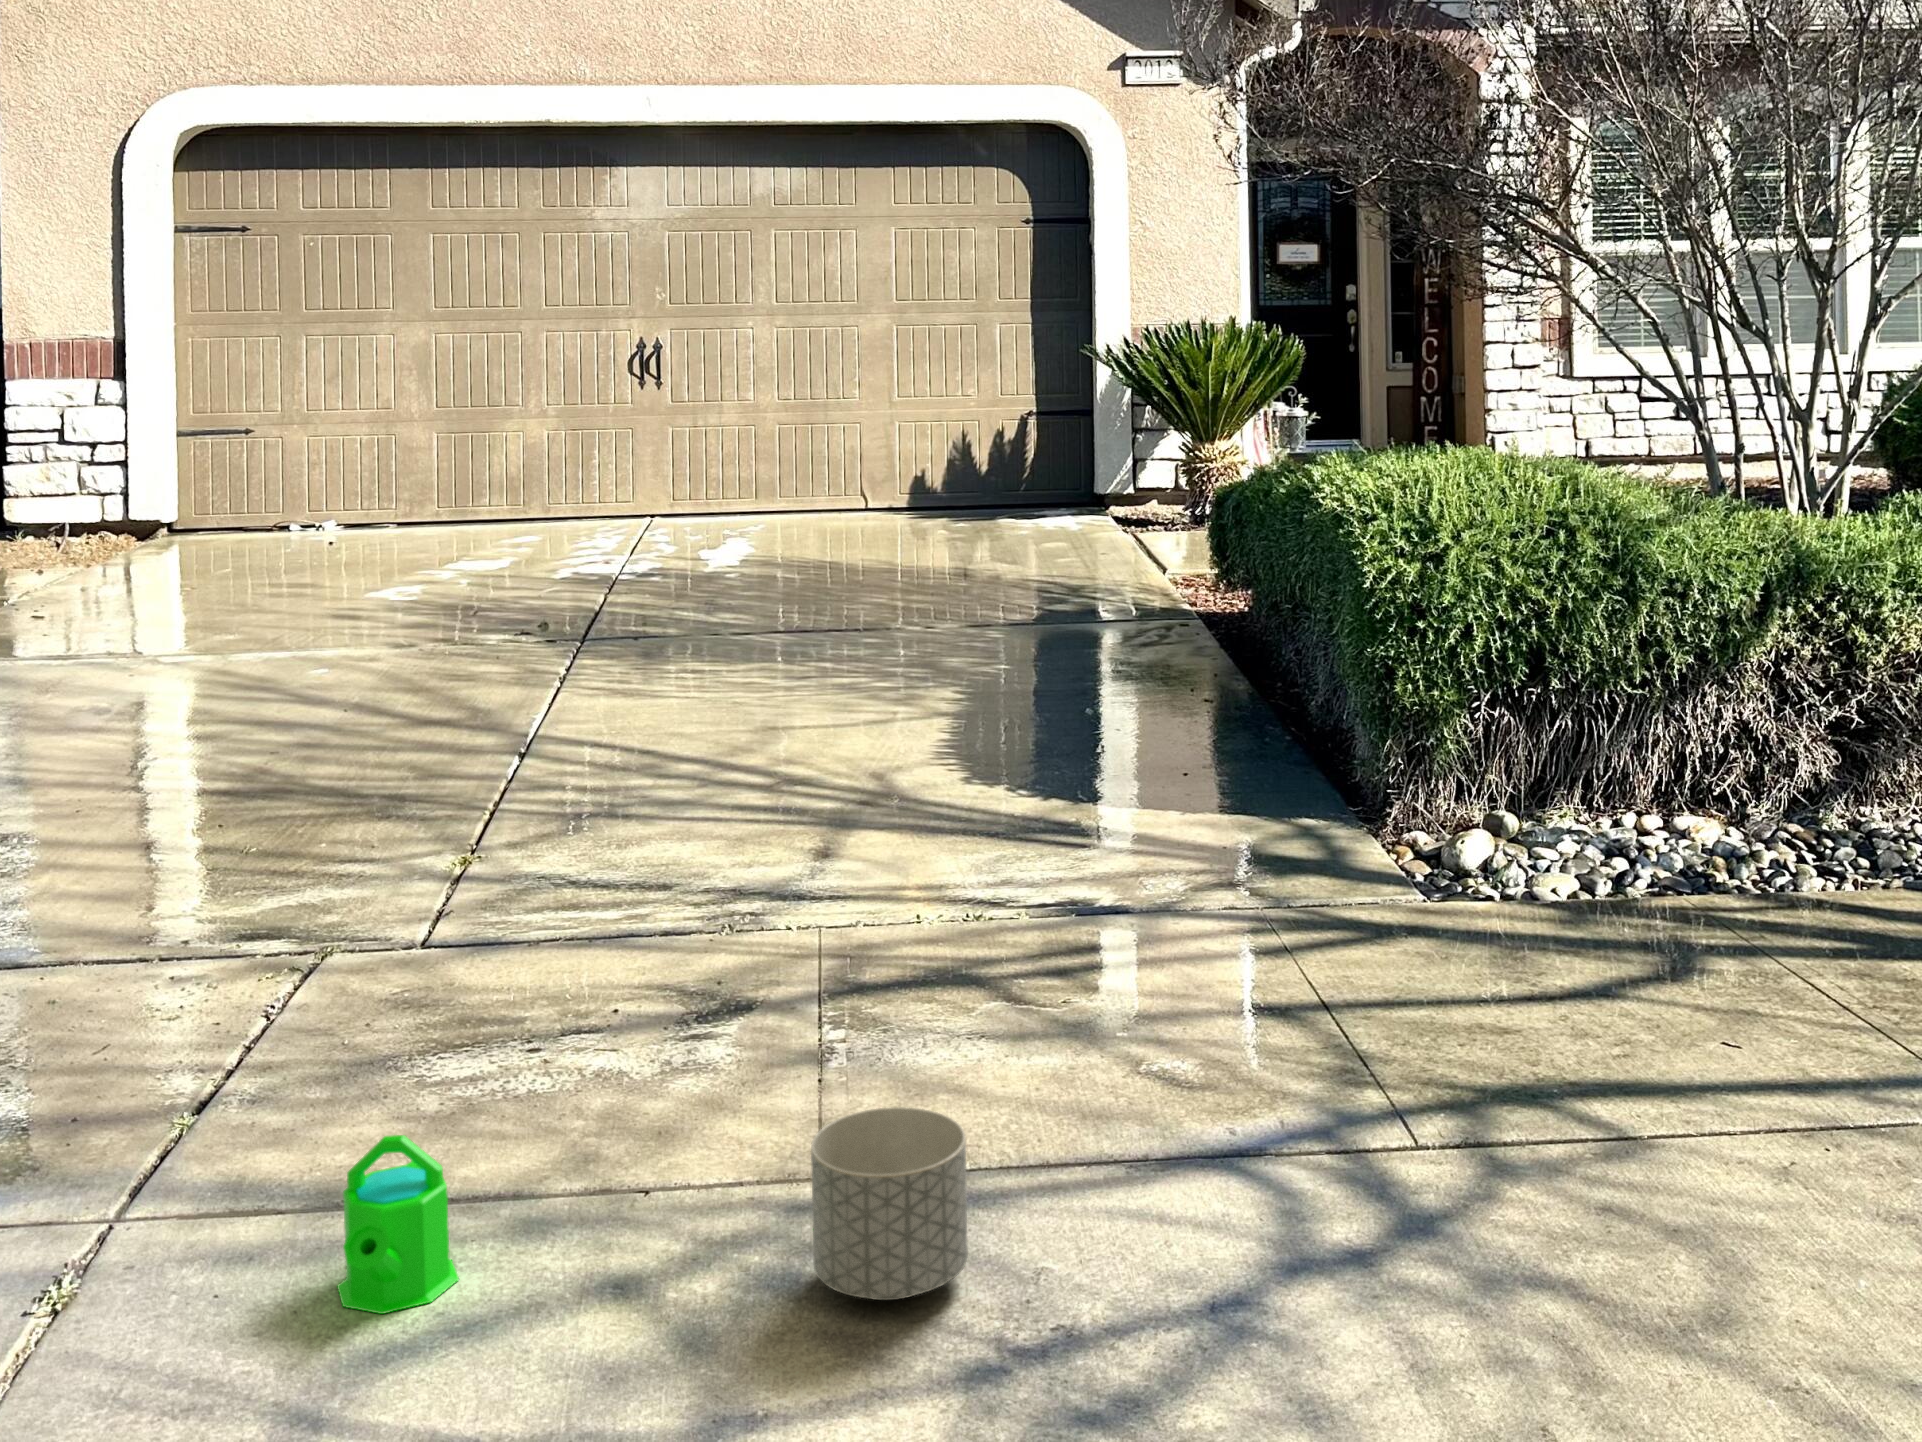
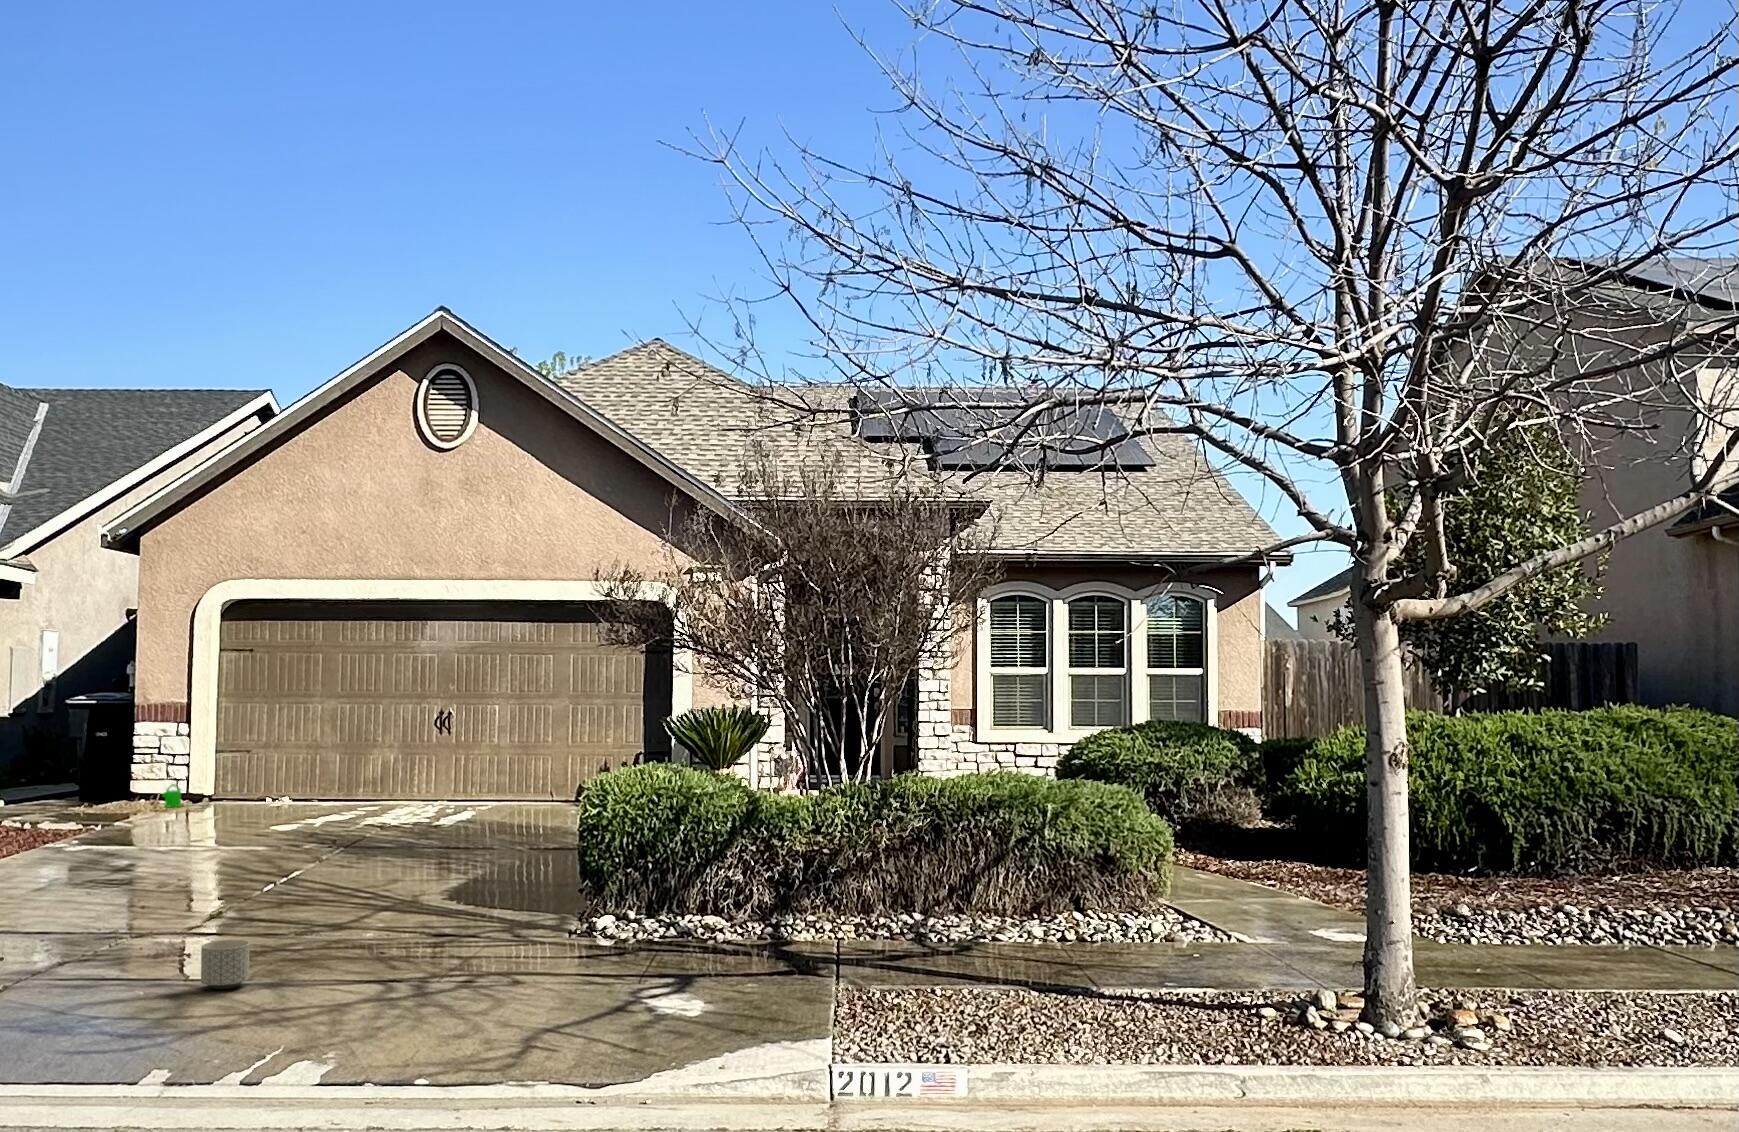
watering can: present [337,1135,459,1314] -> present [163,784,181,807]

